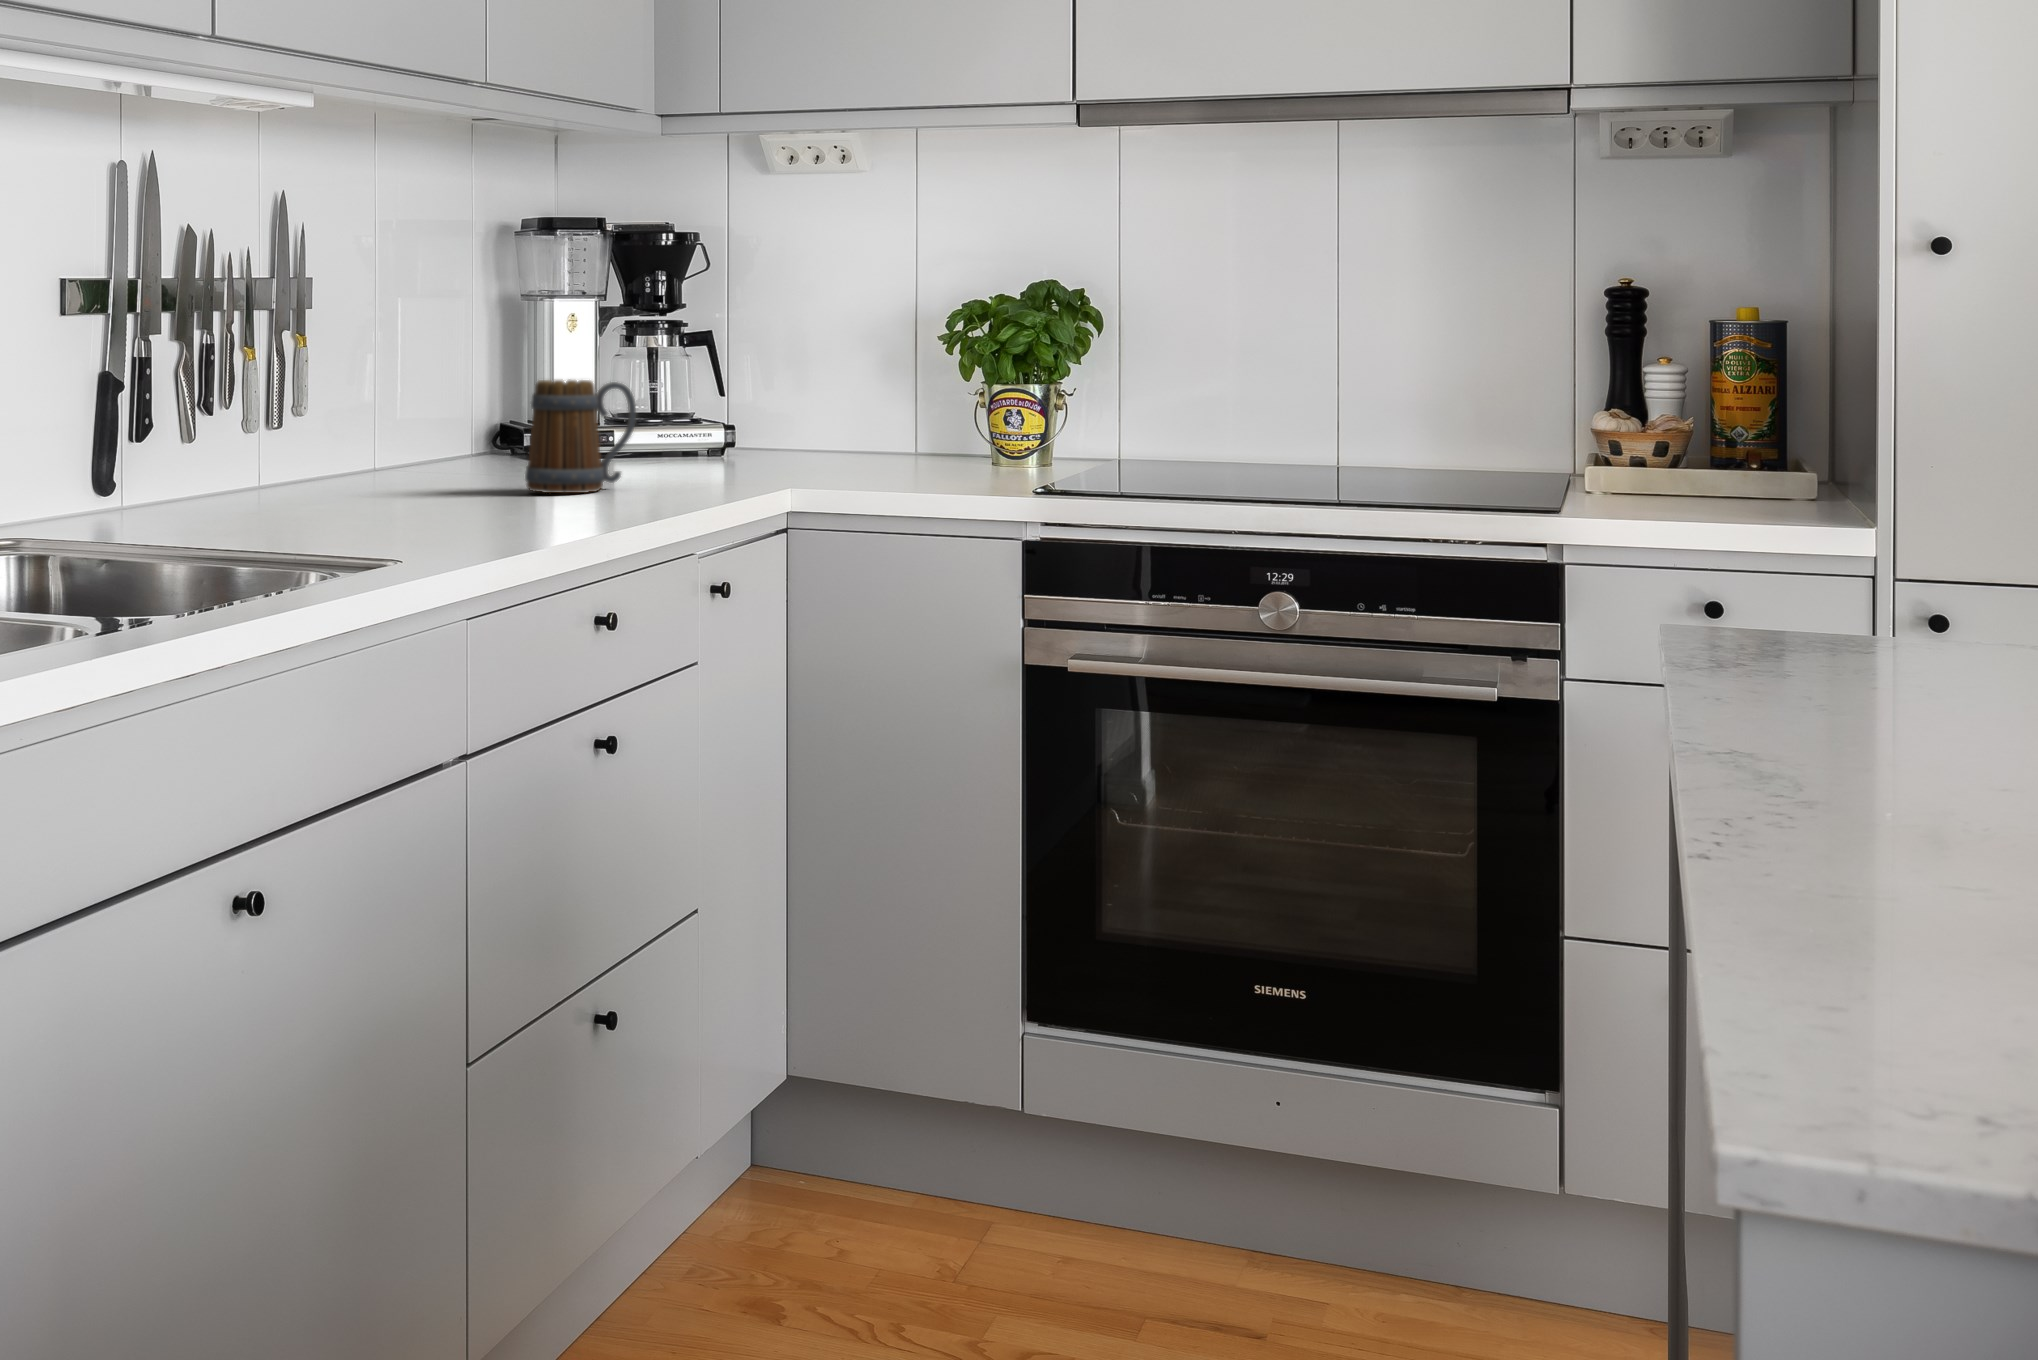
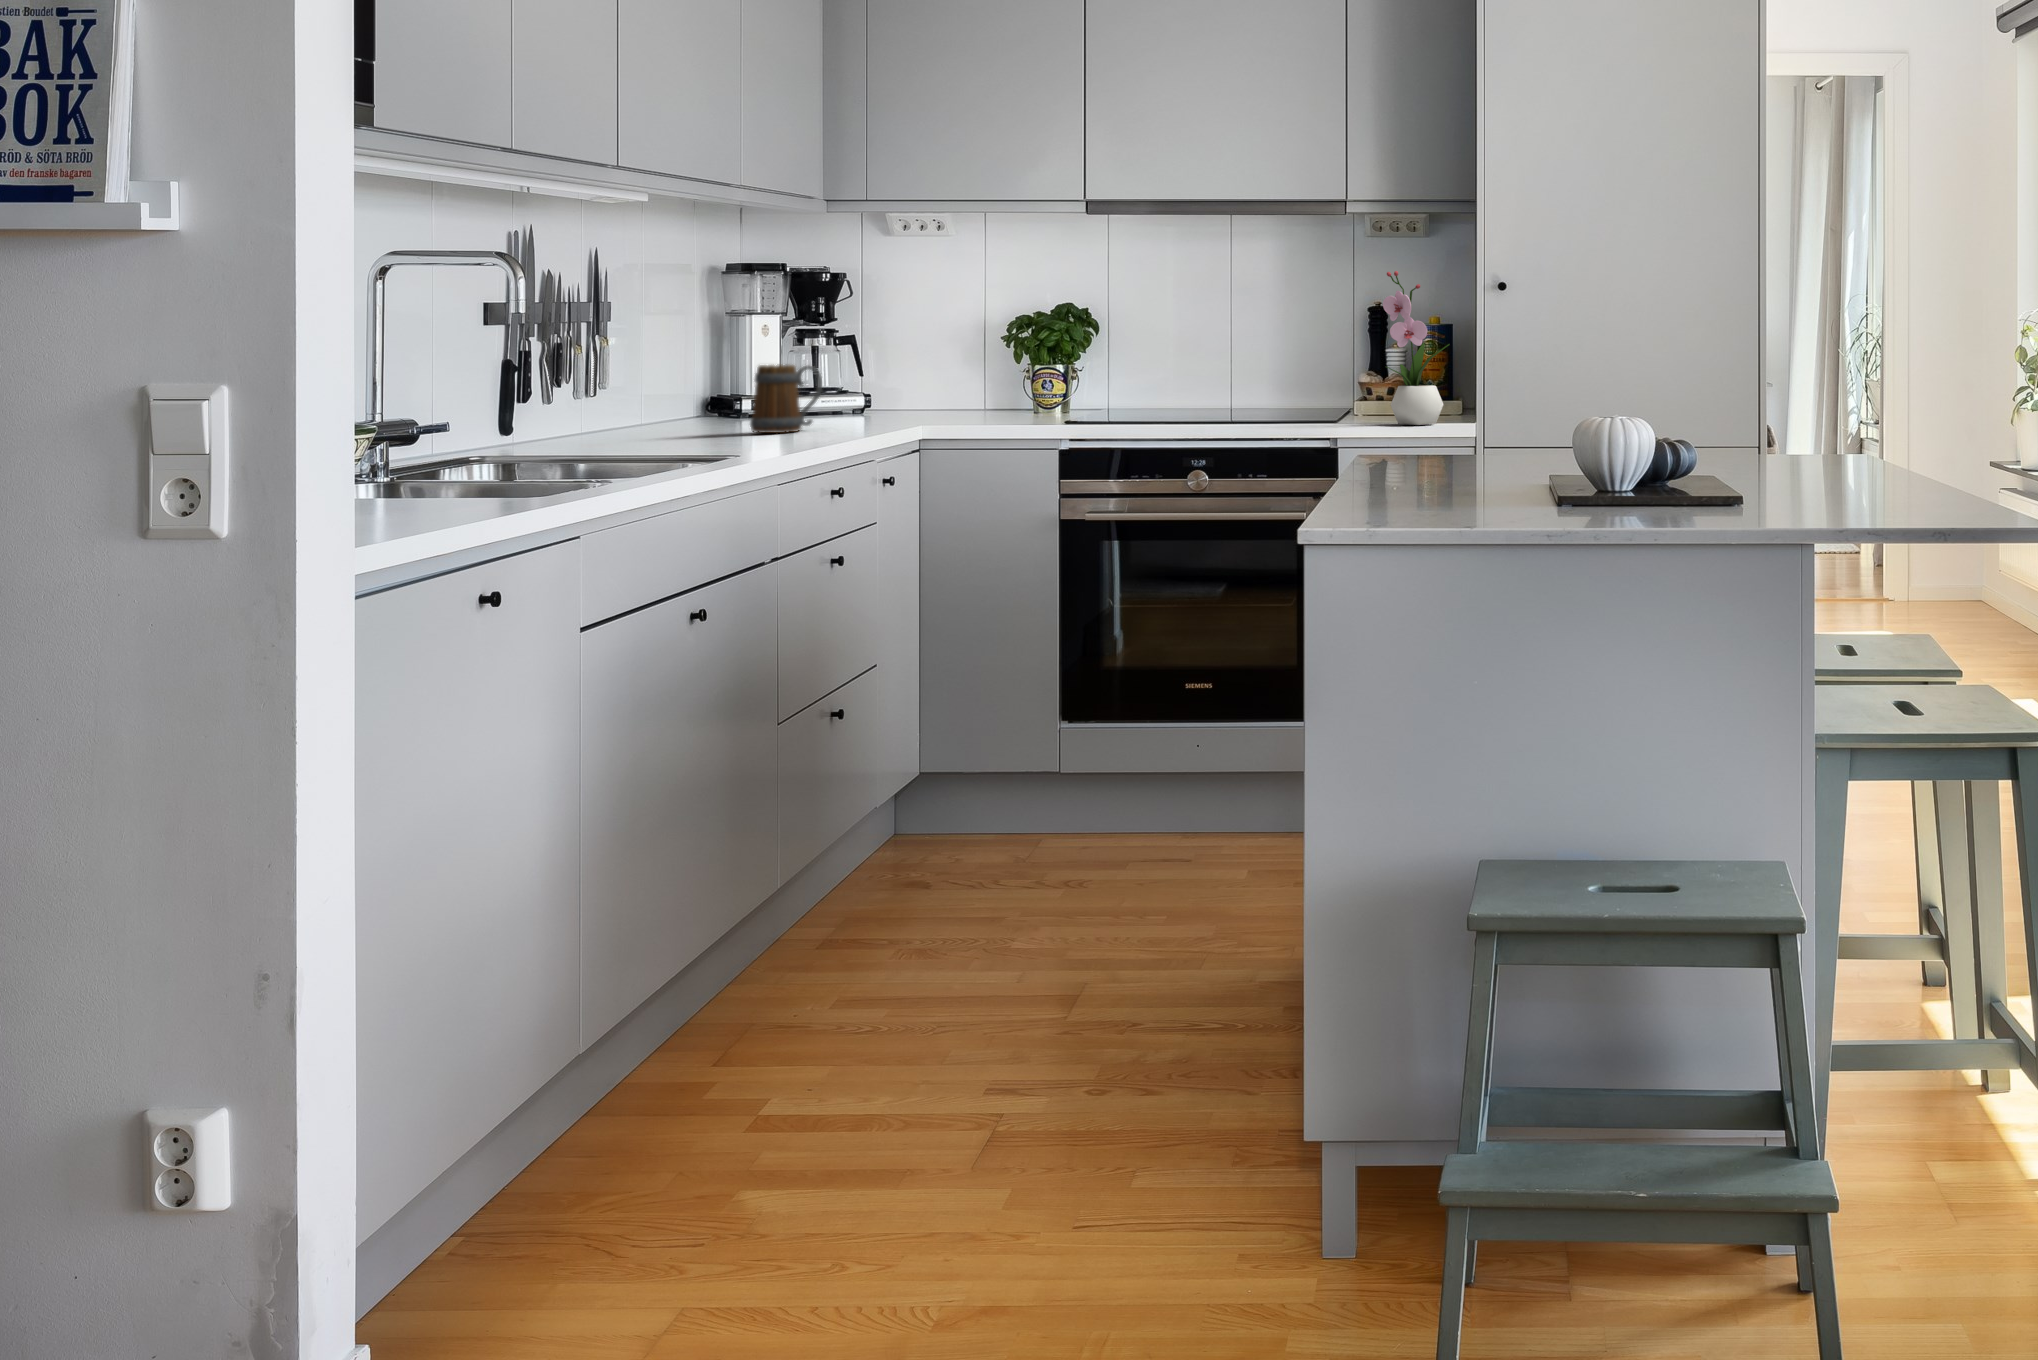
flower arrangement: none [1656,219,1802,524] -> present [1383,271,1449,425]

